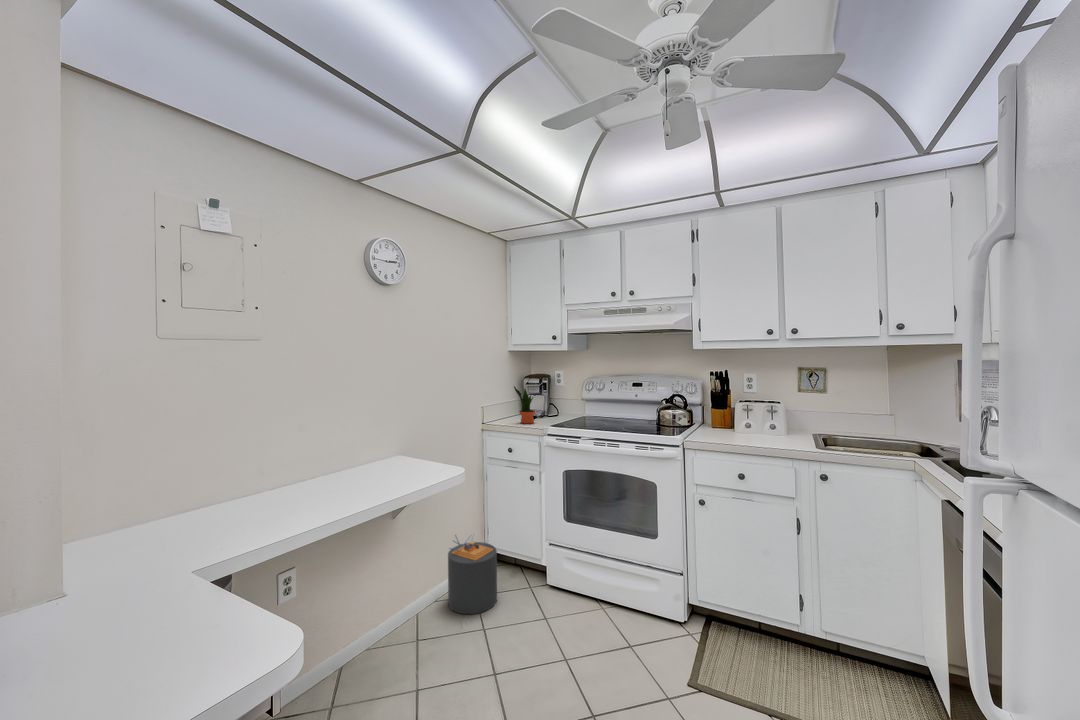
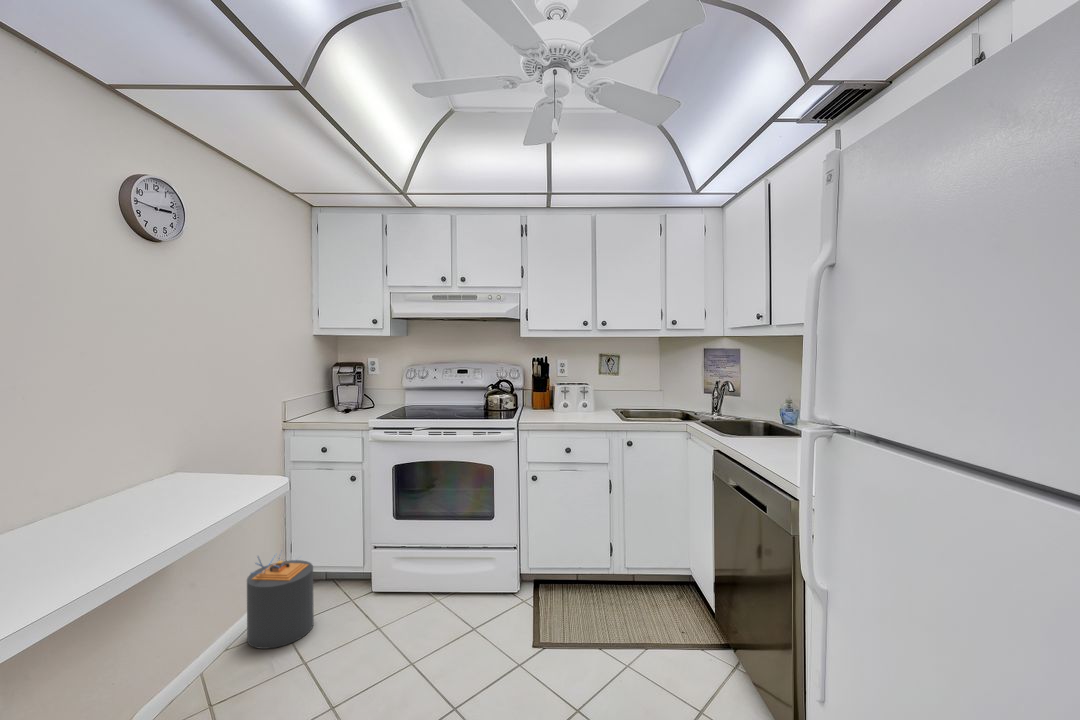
potted plant: present [514,386,535,424] -> none [326,374,352,417]

